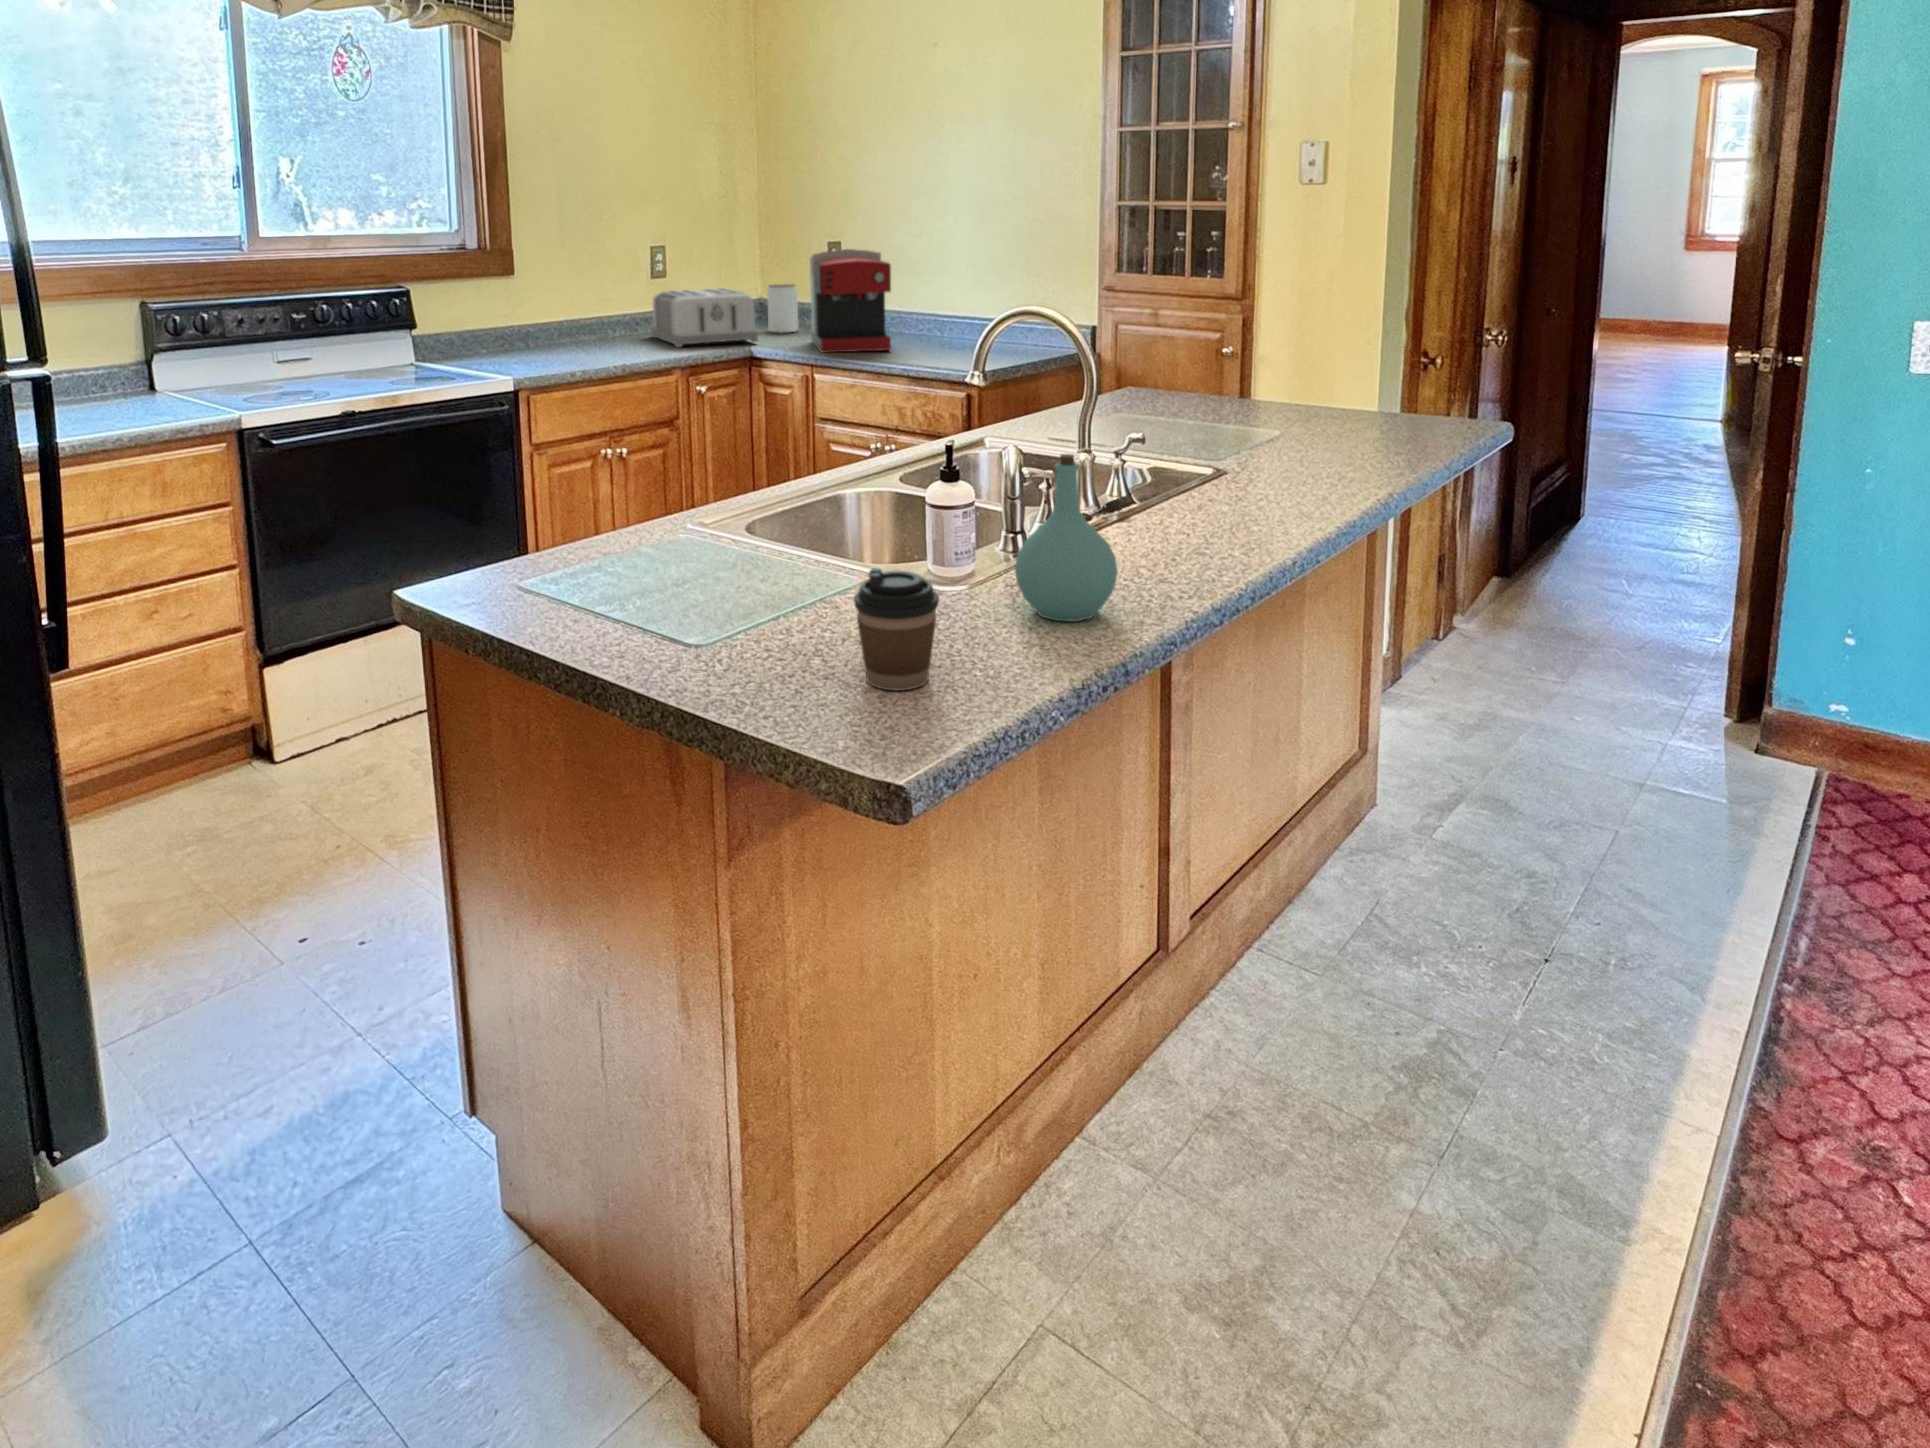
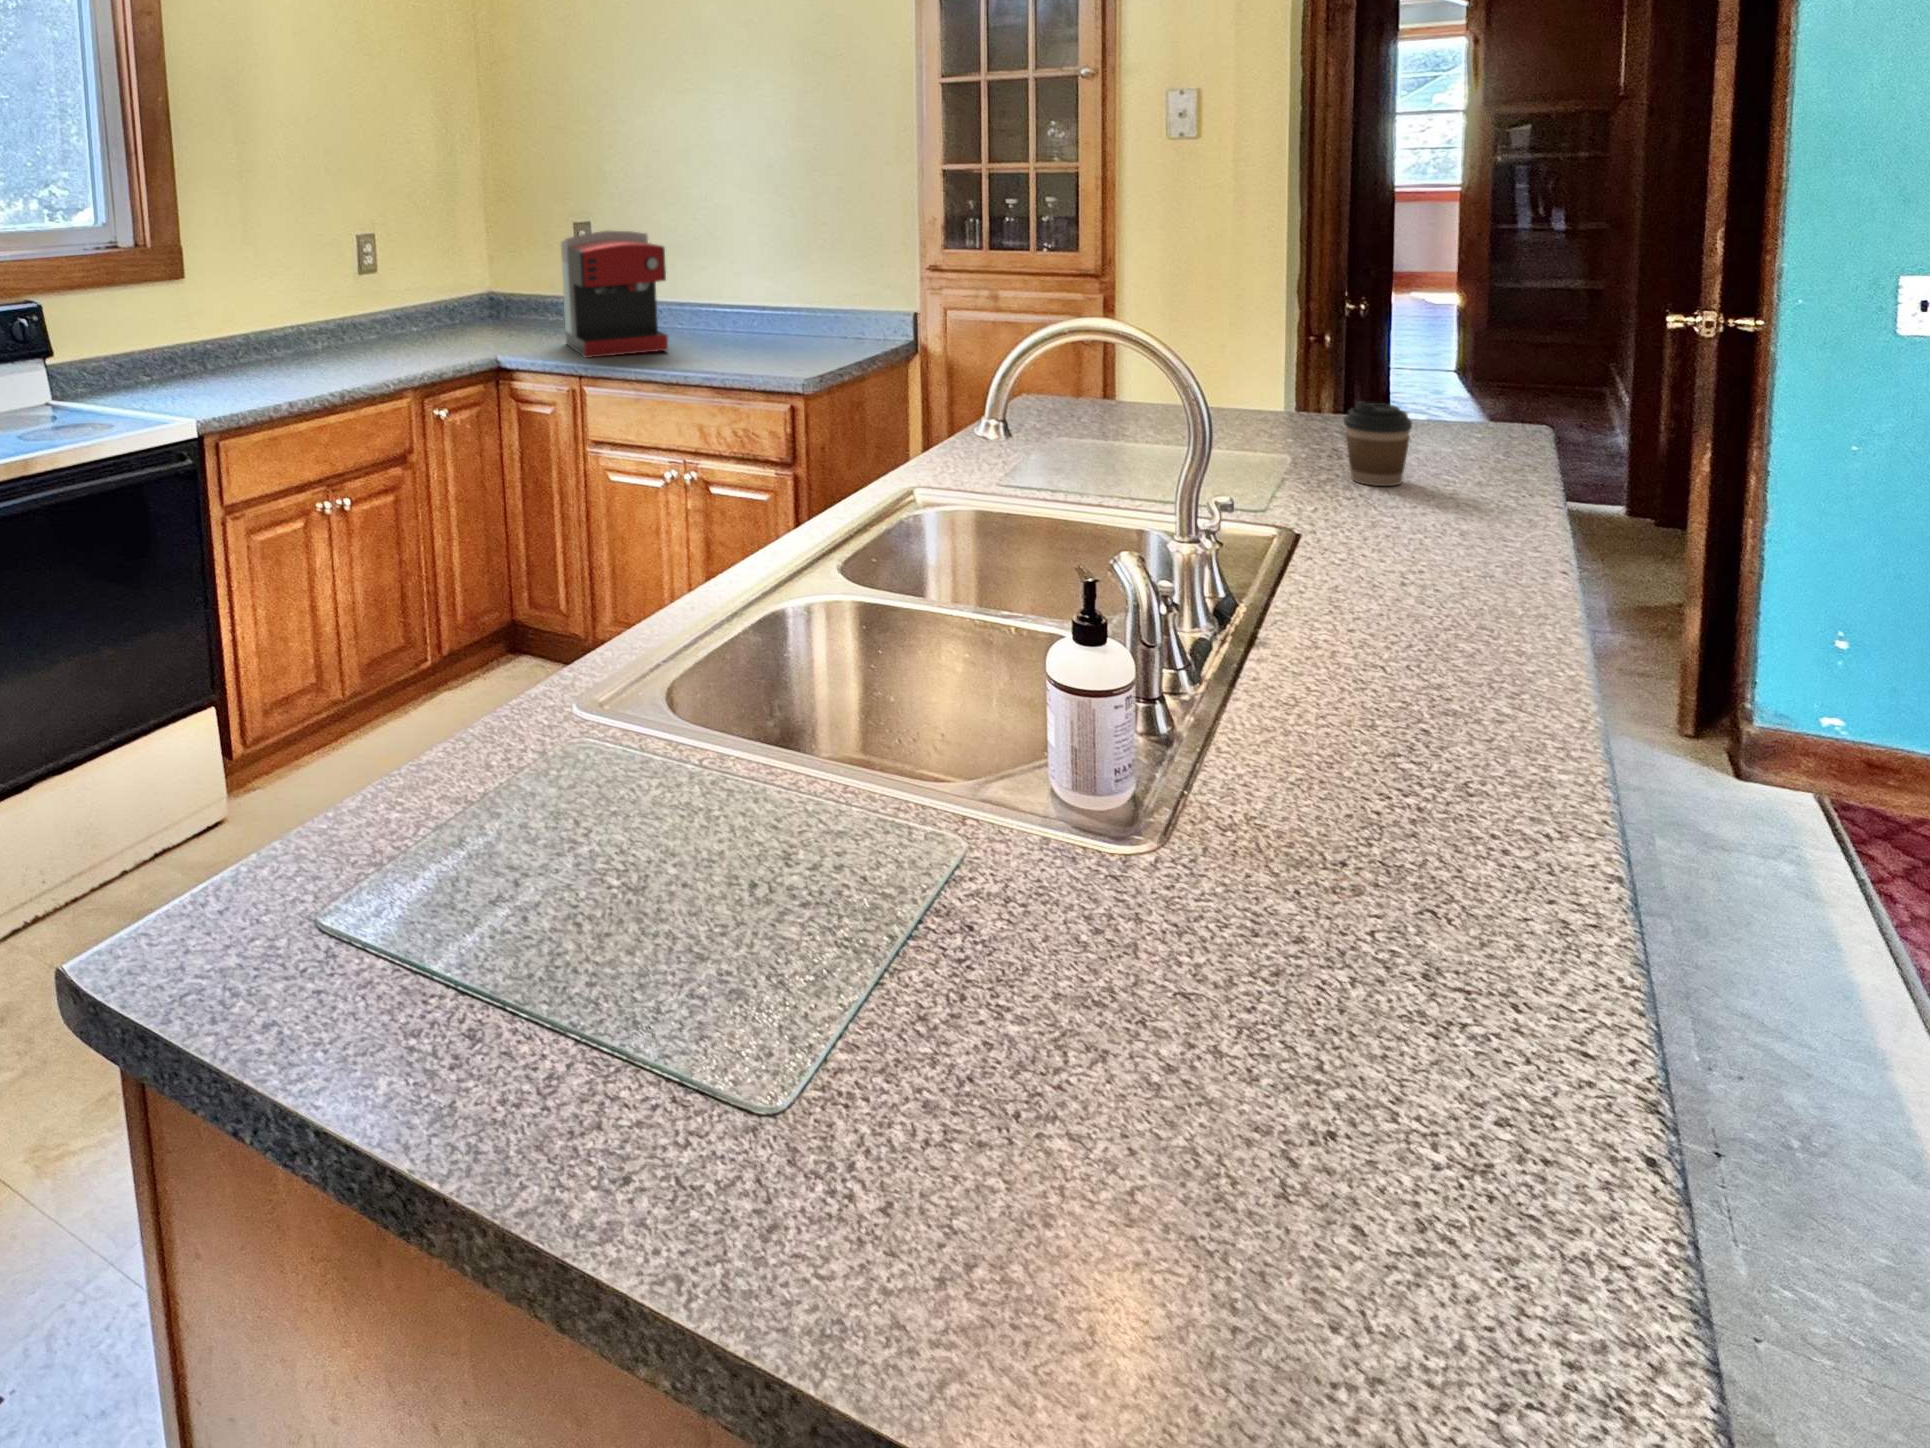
jar: present [767,284,798,333] -> none [503,274,543,333]
toaster: present [651,288,758,347] -> none [364,283,502,360]
bottle: present [1015,454,1118,622] -> none [1280,613,1490,934]
coffee cup: present [854,568,939,691] -> present [1344,401,1412,486]

